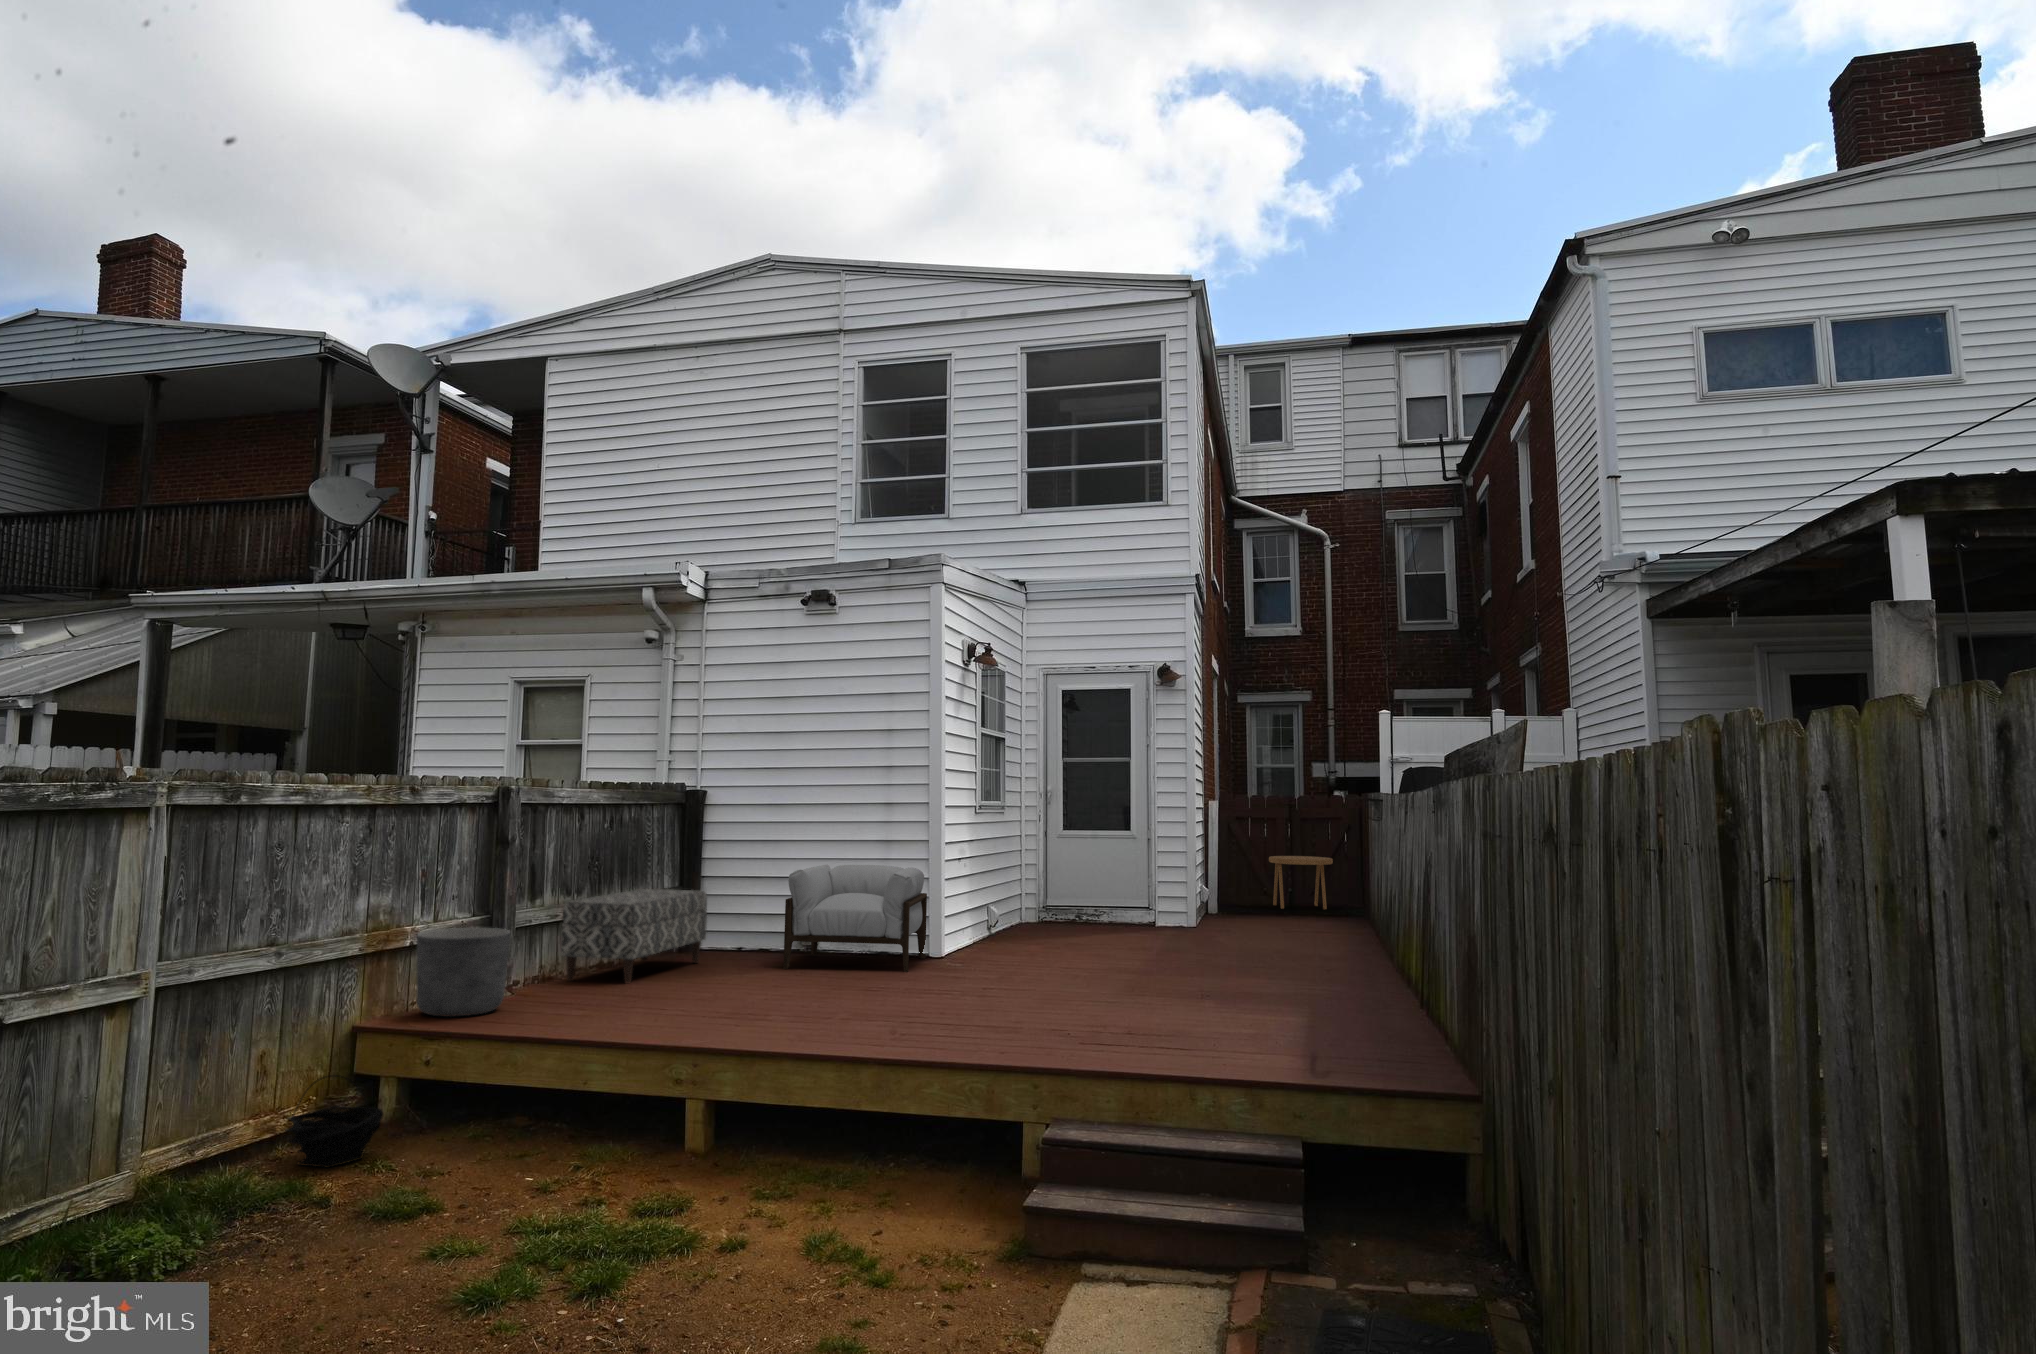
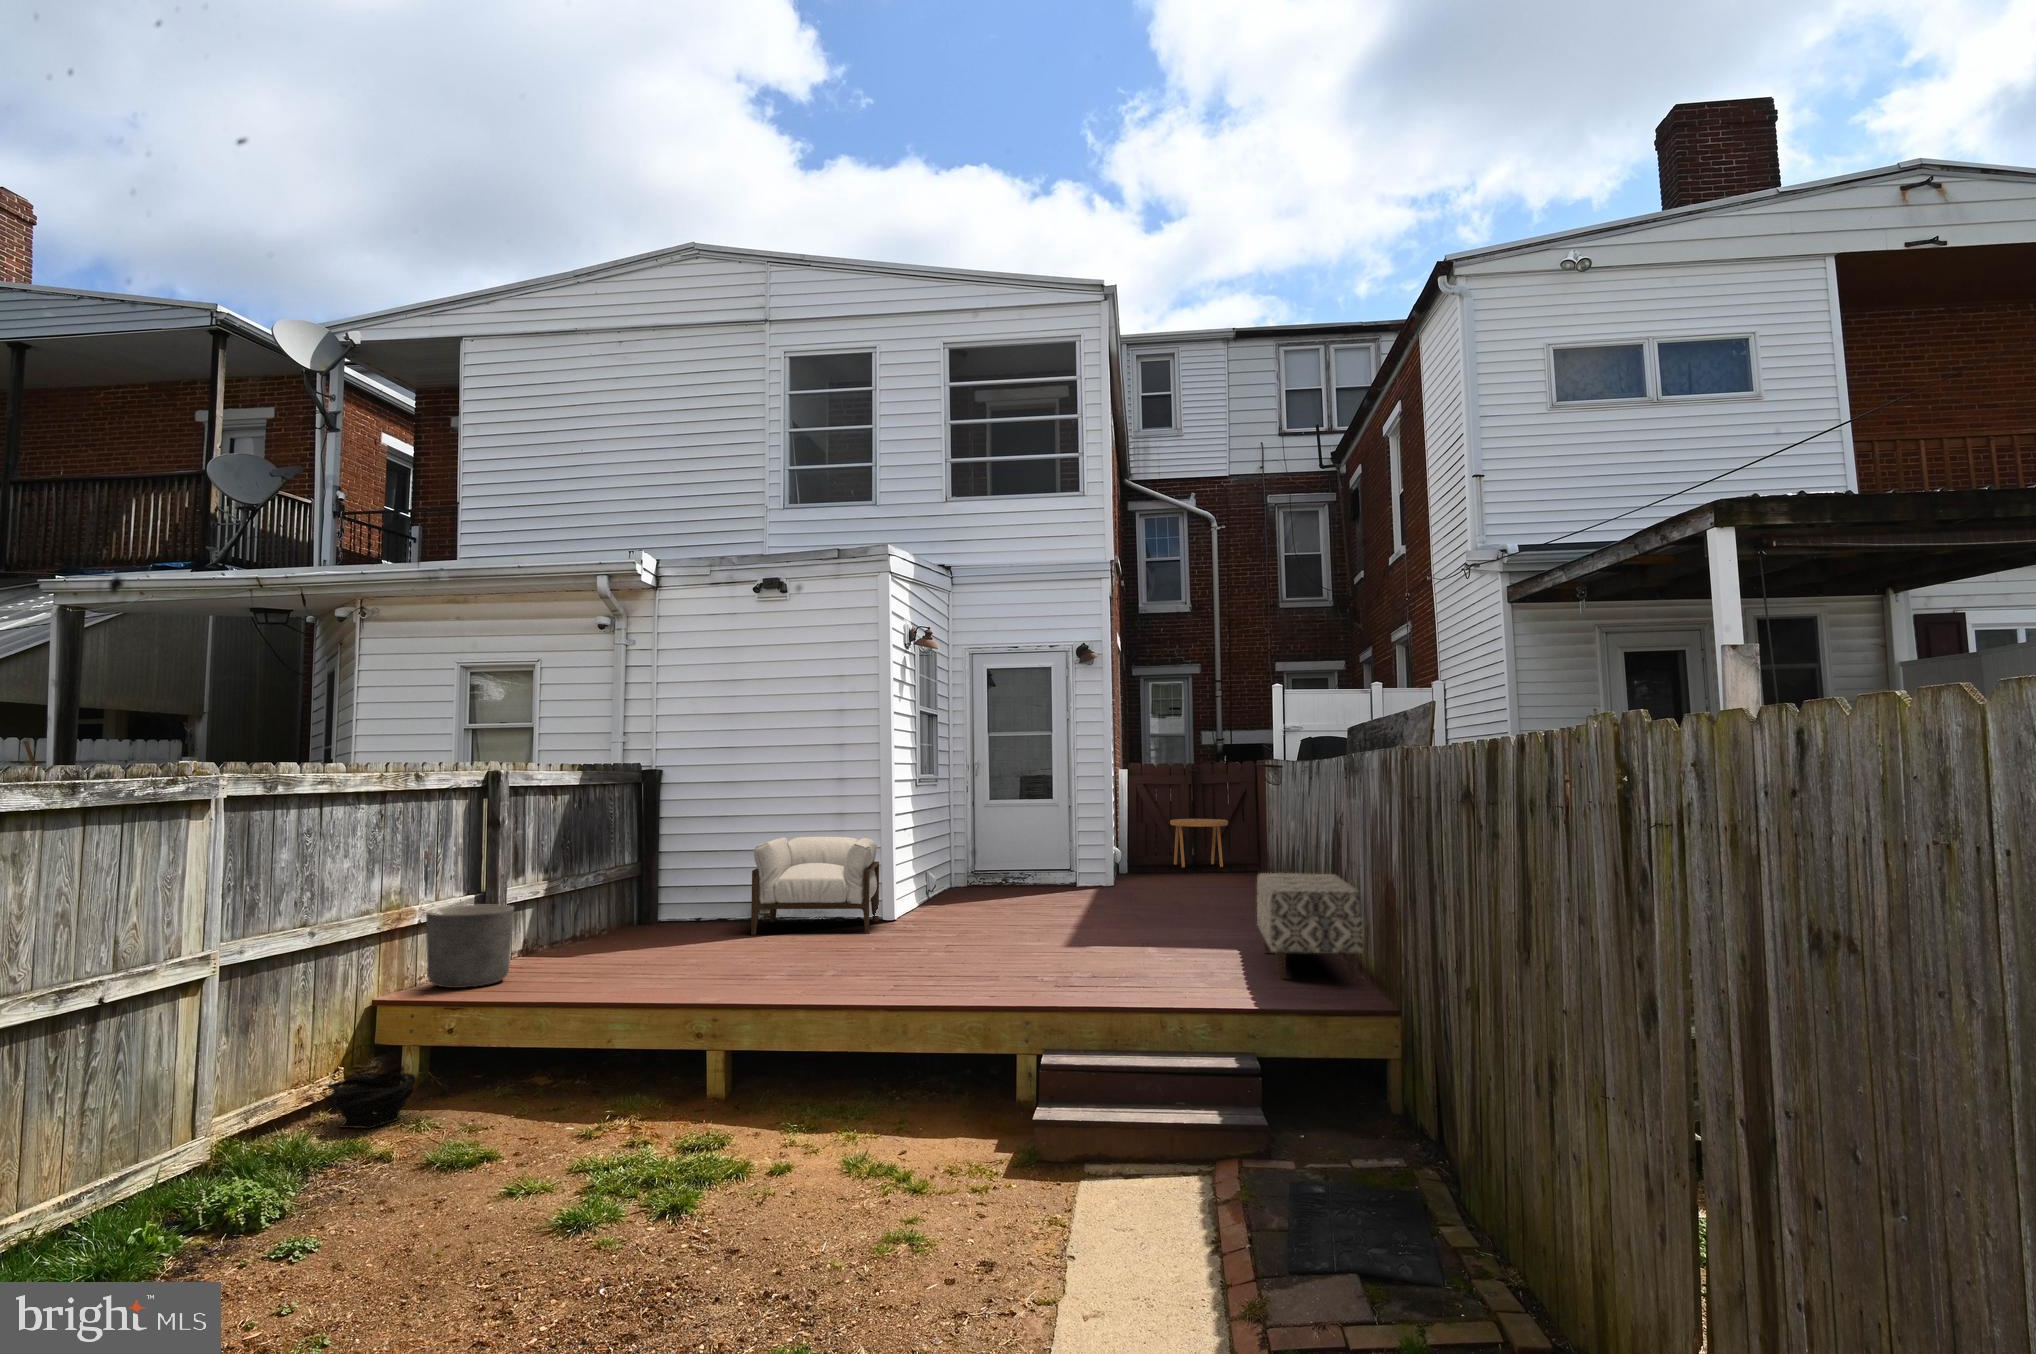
bench: present [561,889,707,984] -> present [1257,873,1363,980]

